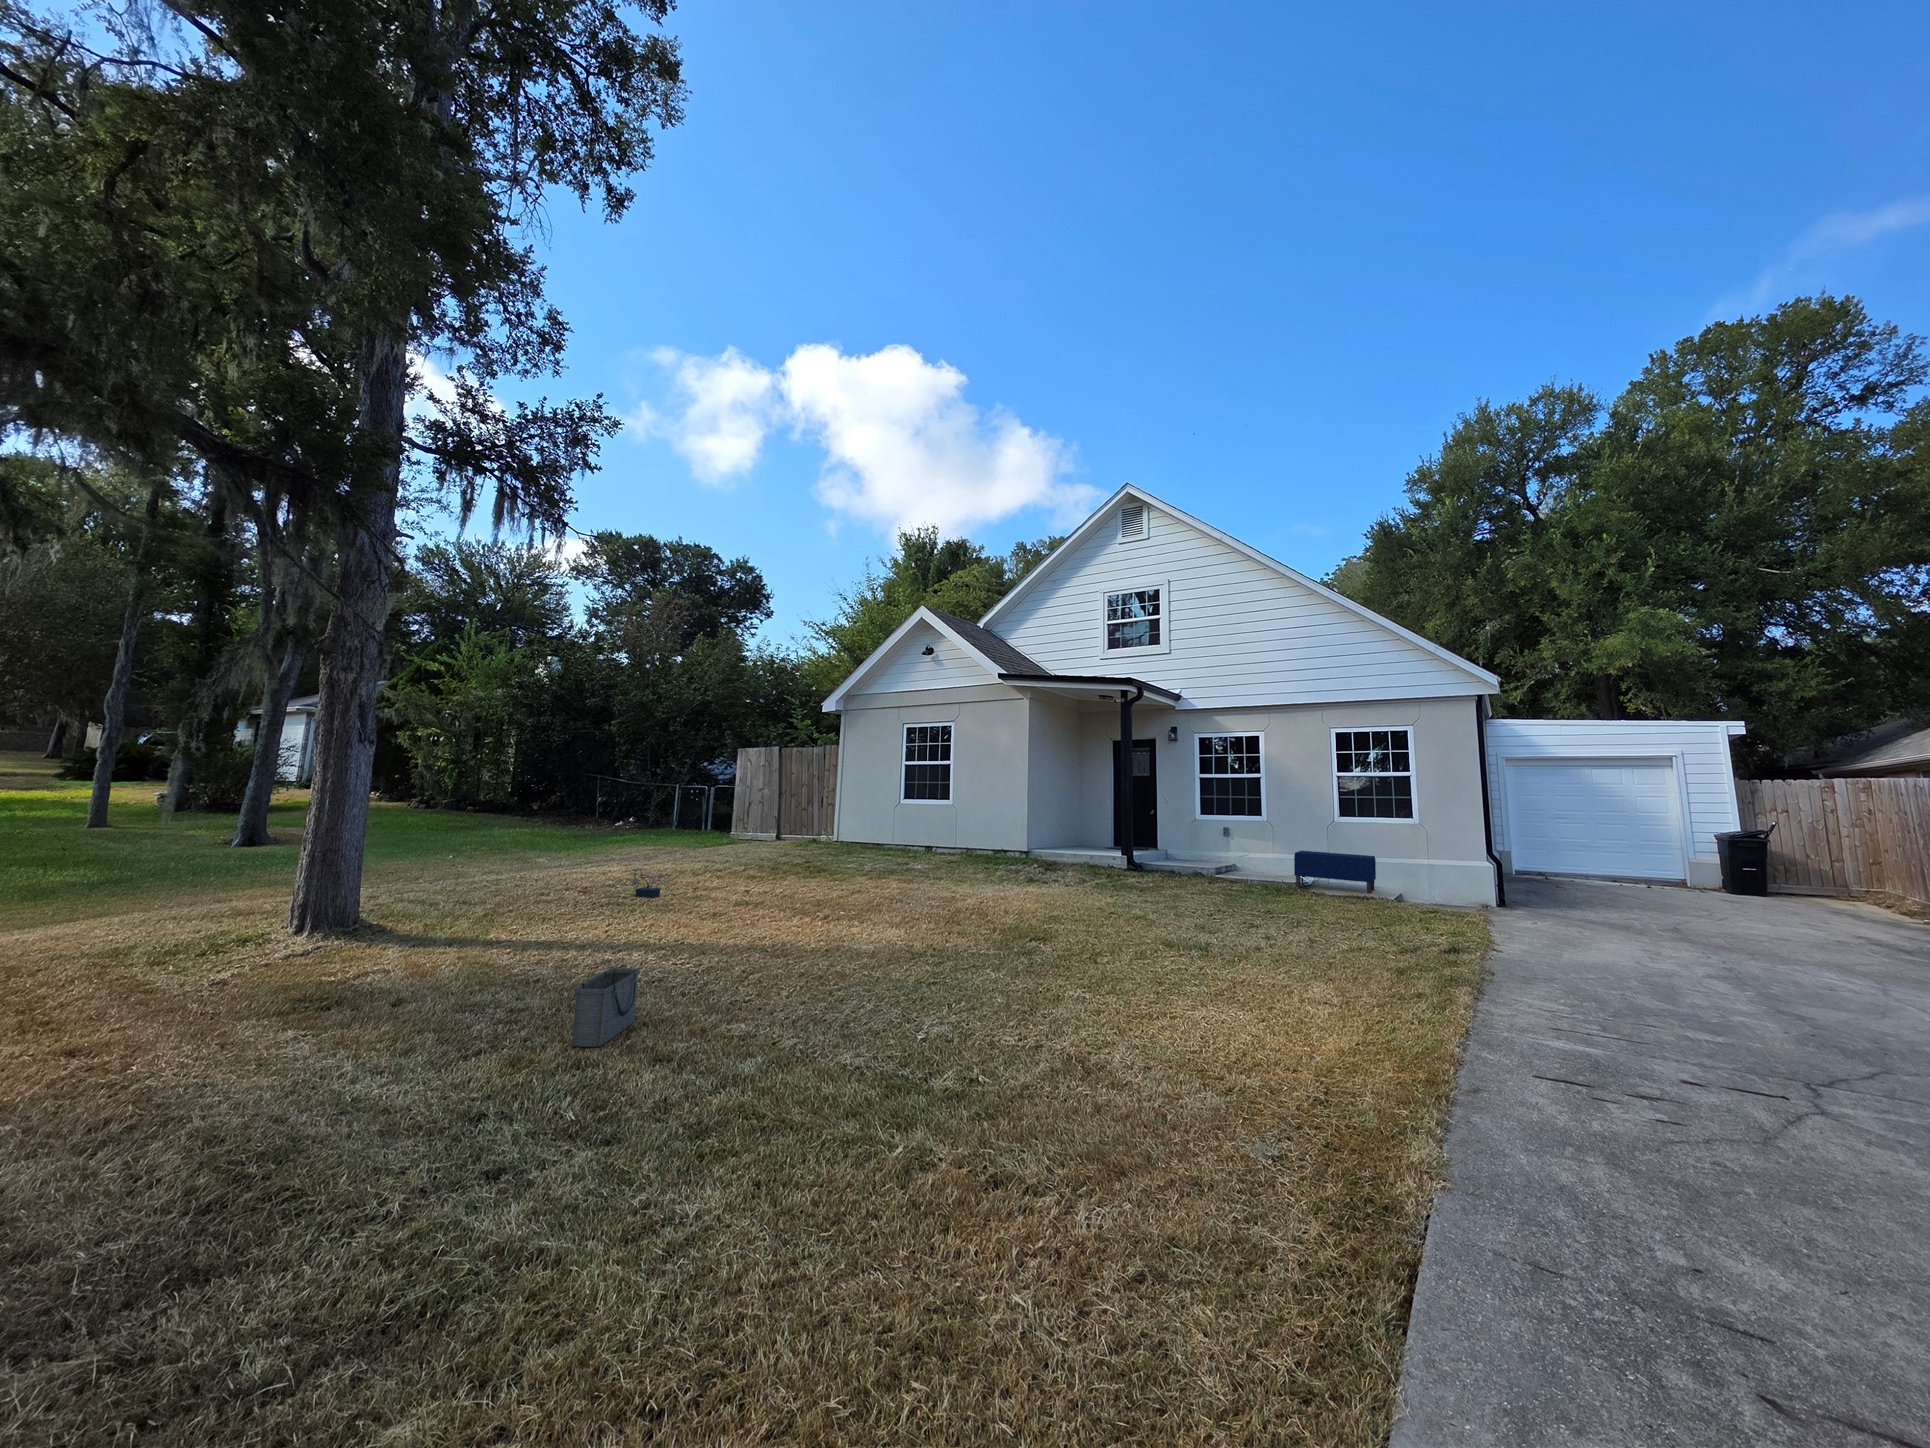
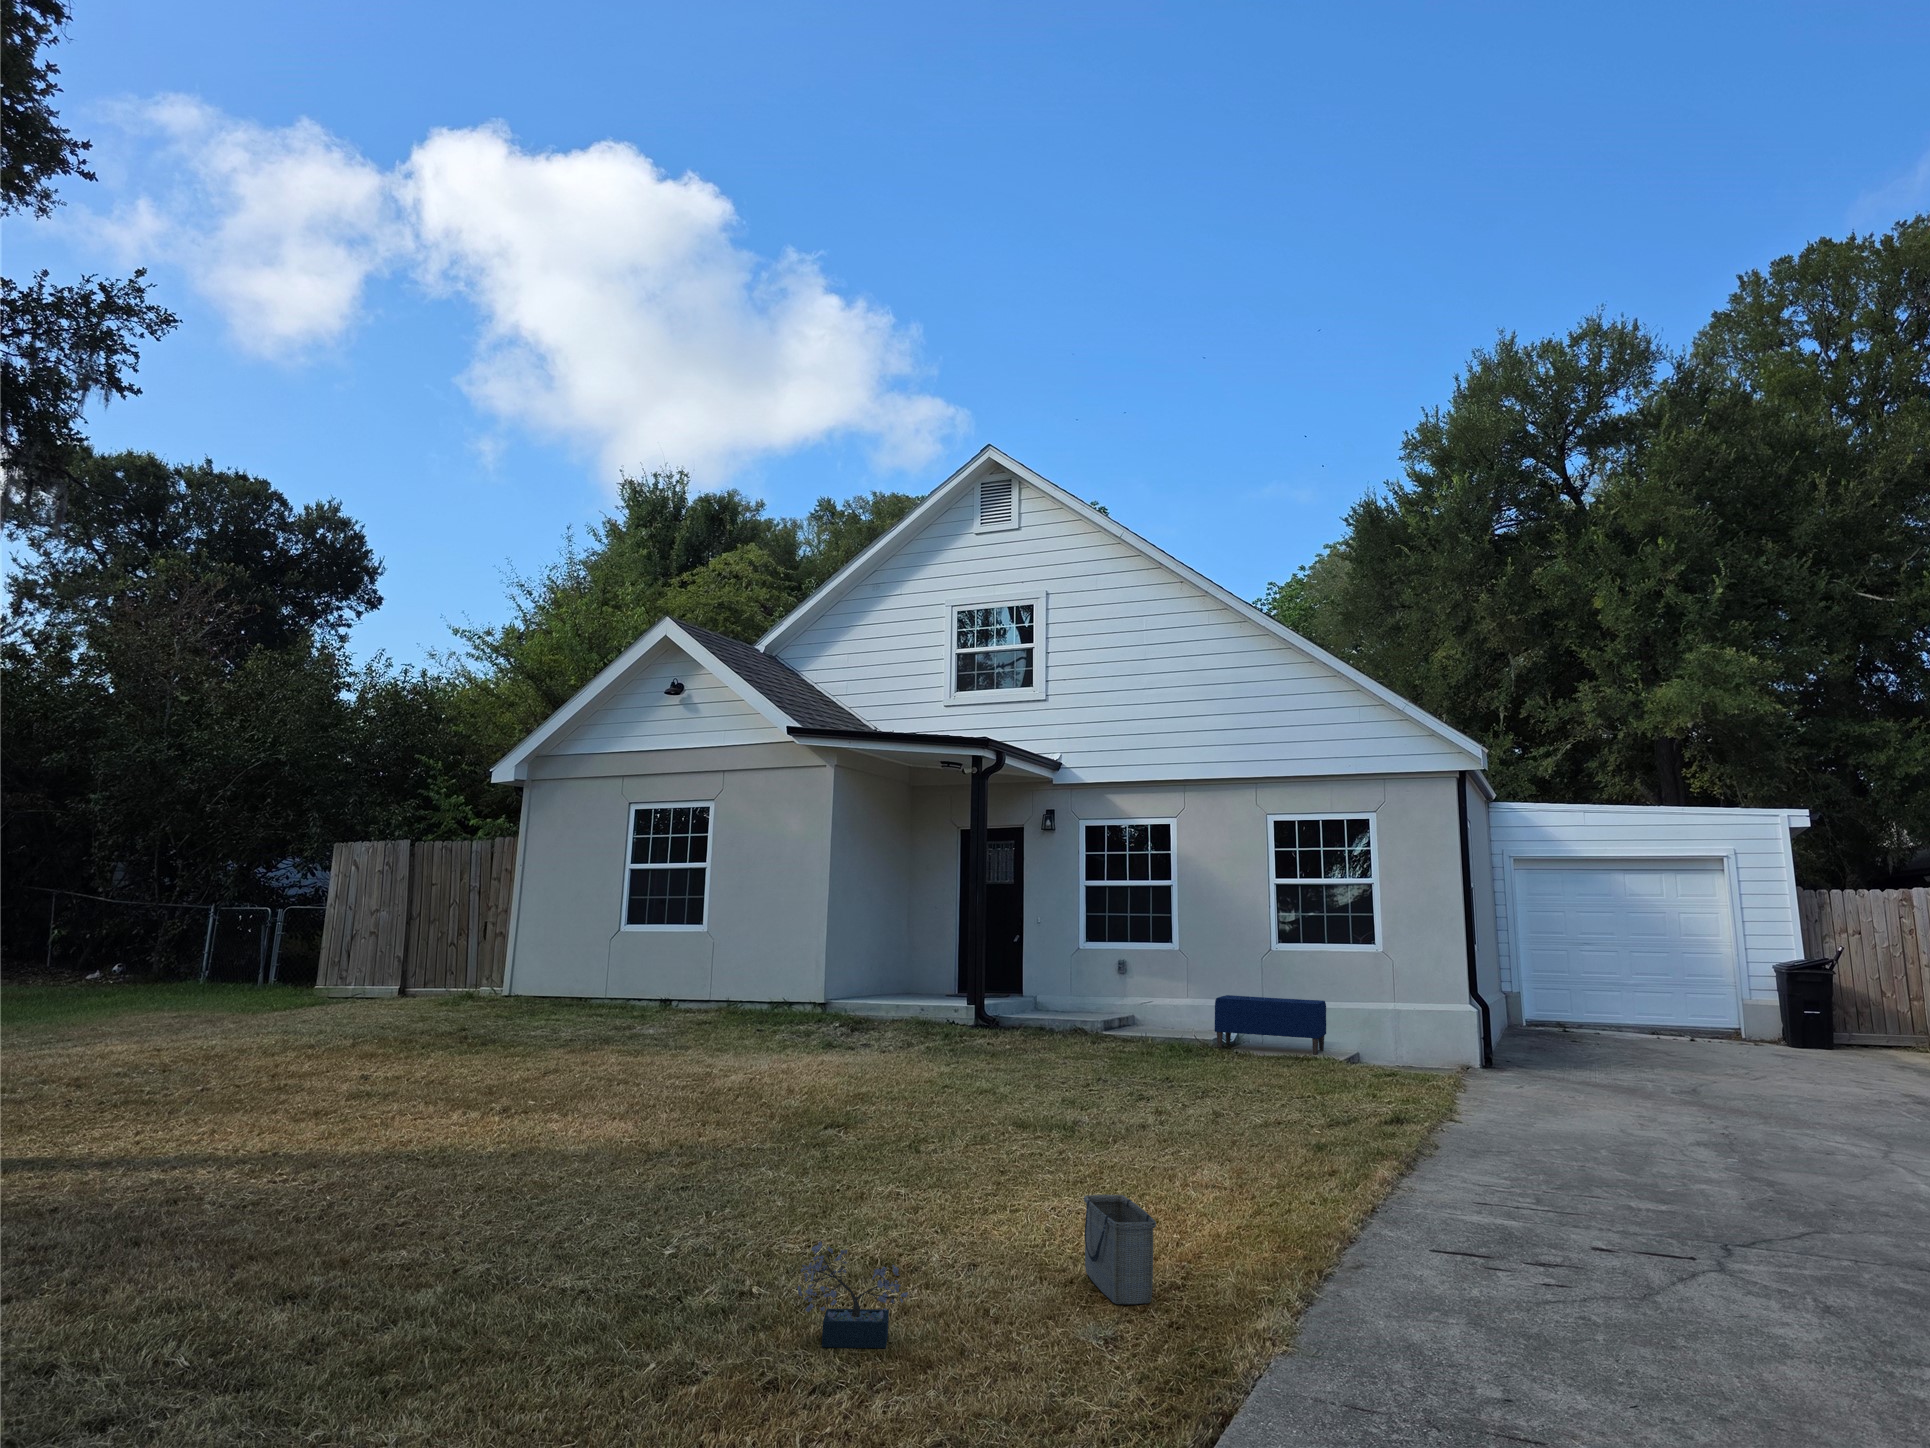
decorative plant: present [631,868,665,897] -> present [798,1241,908,1348]
basket: present [572,968,640,1047] -> present [1084,1195,1156,1304]

